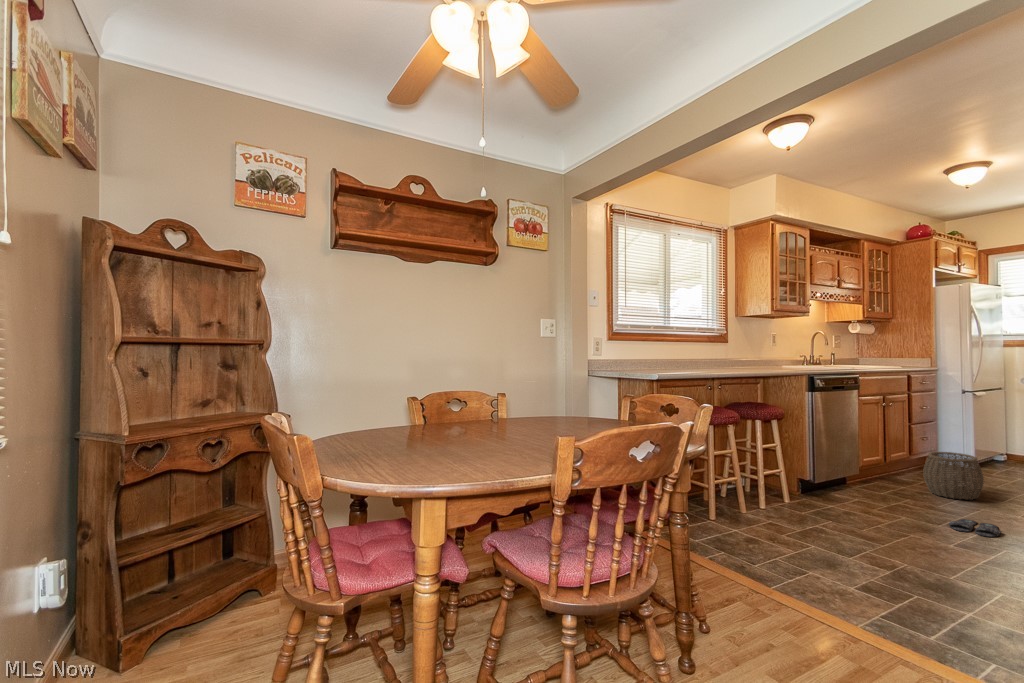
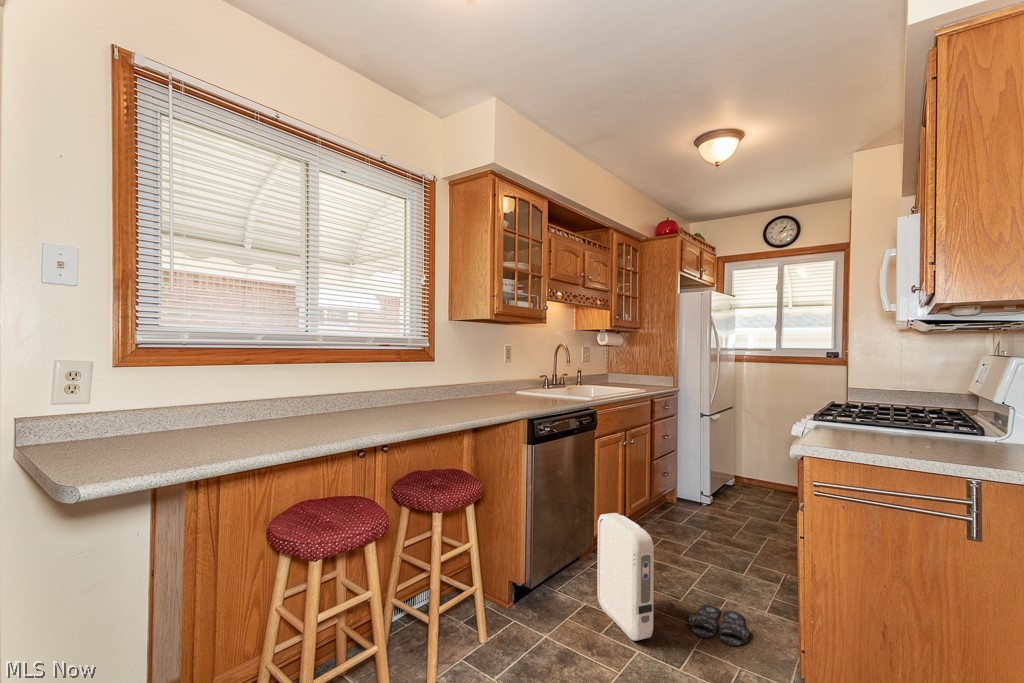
air purifier: none [871,451,920,527] -> present [597,513,654,641]
woven basket: present [923,452,984,500] -> none [662,495,725,562]

